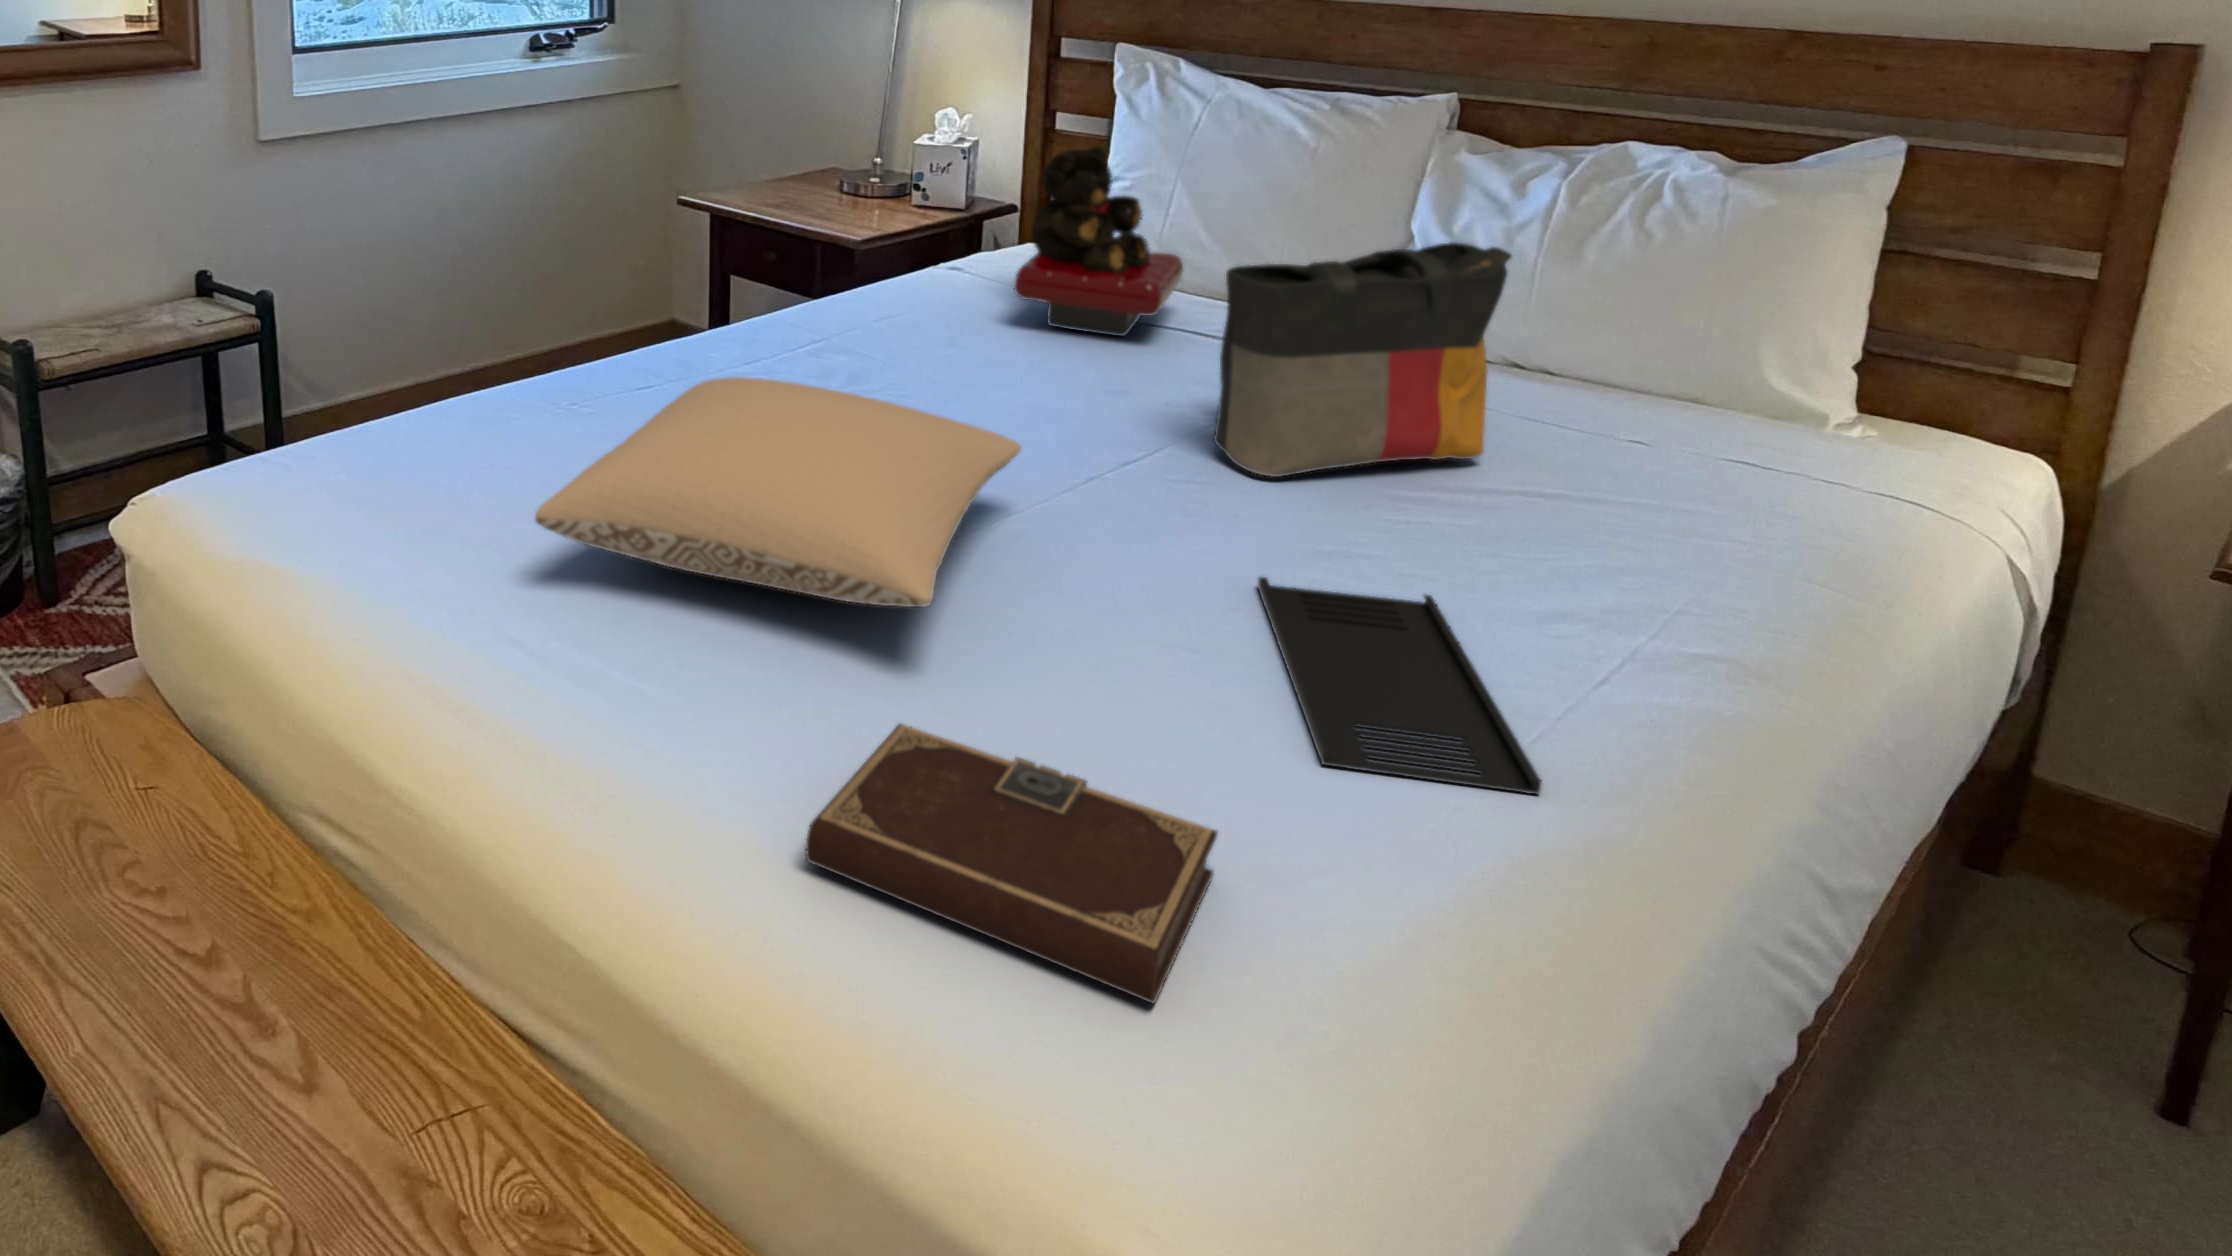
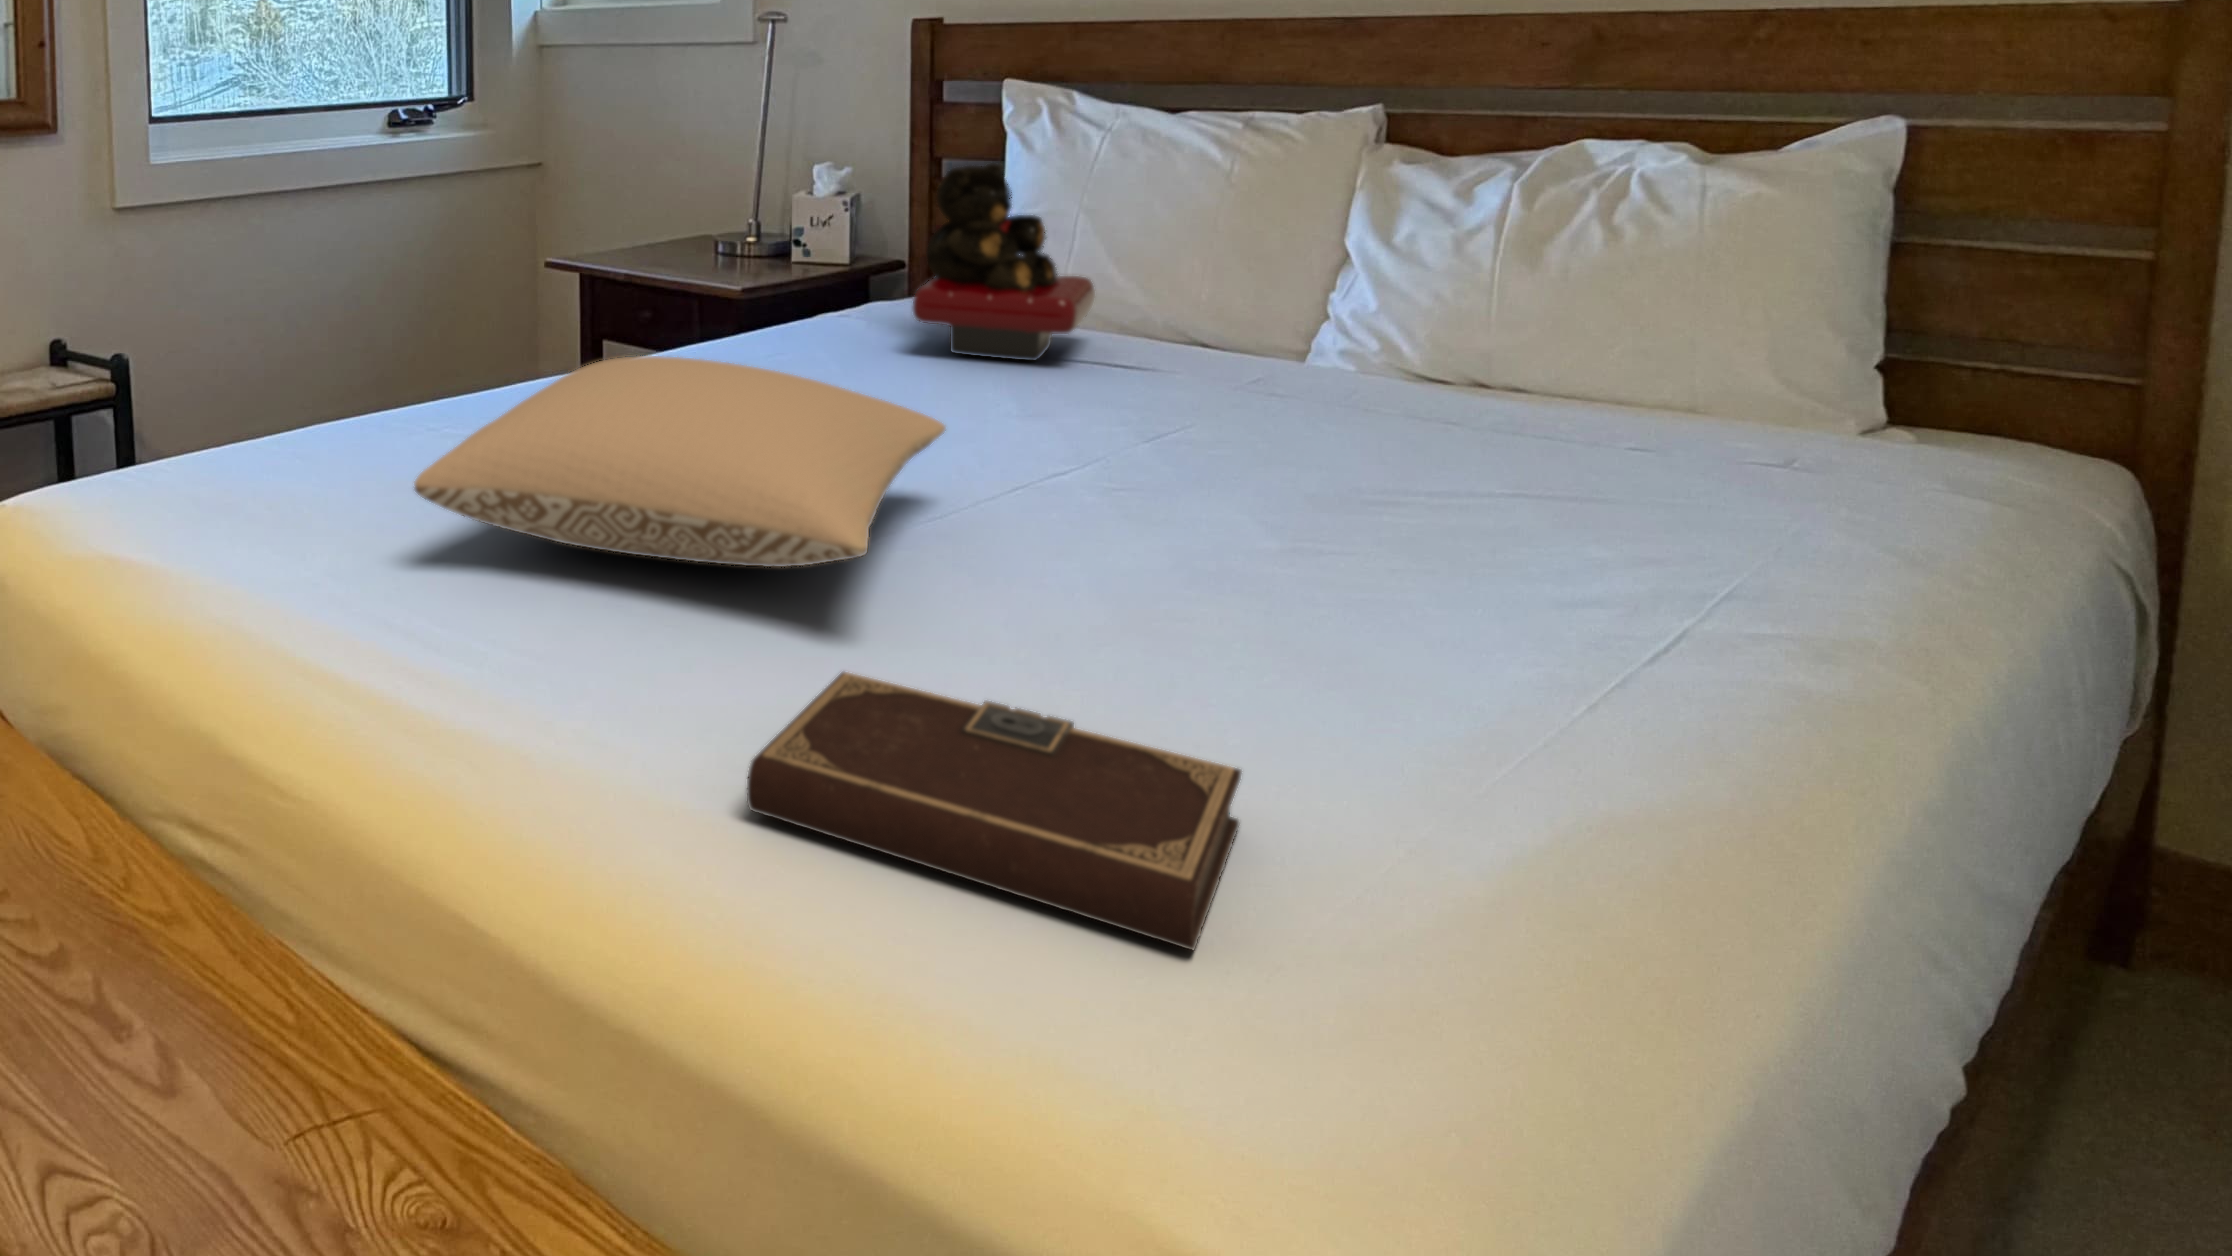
tote bag: present [1214,242,1512,477] -> none [1155,217,1480,471]
tray: present [1258,577,1542,794] -> none [1232,553,1622,752]

